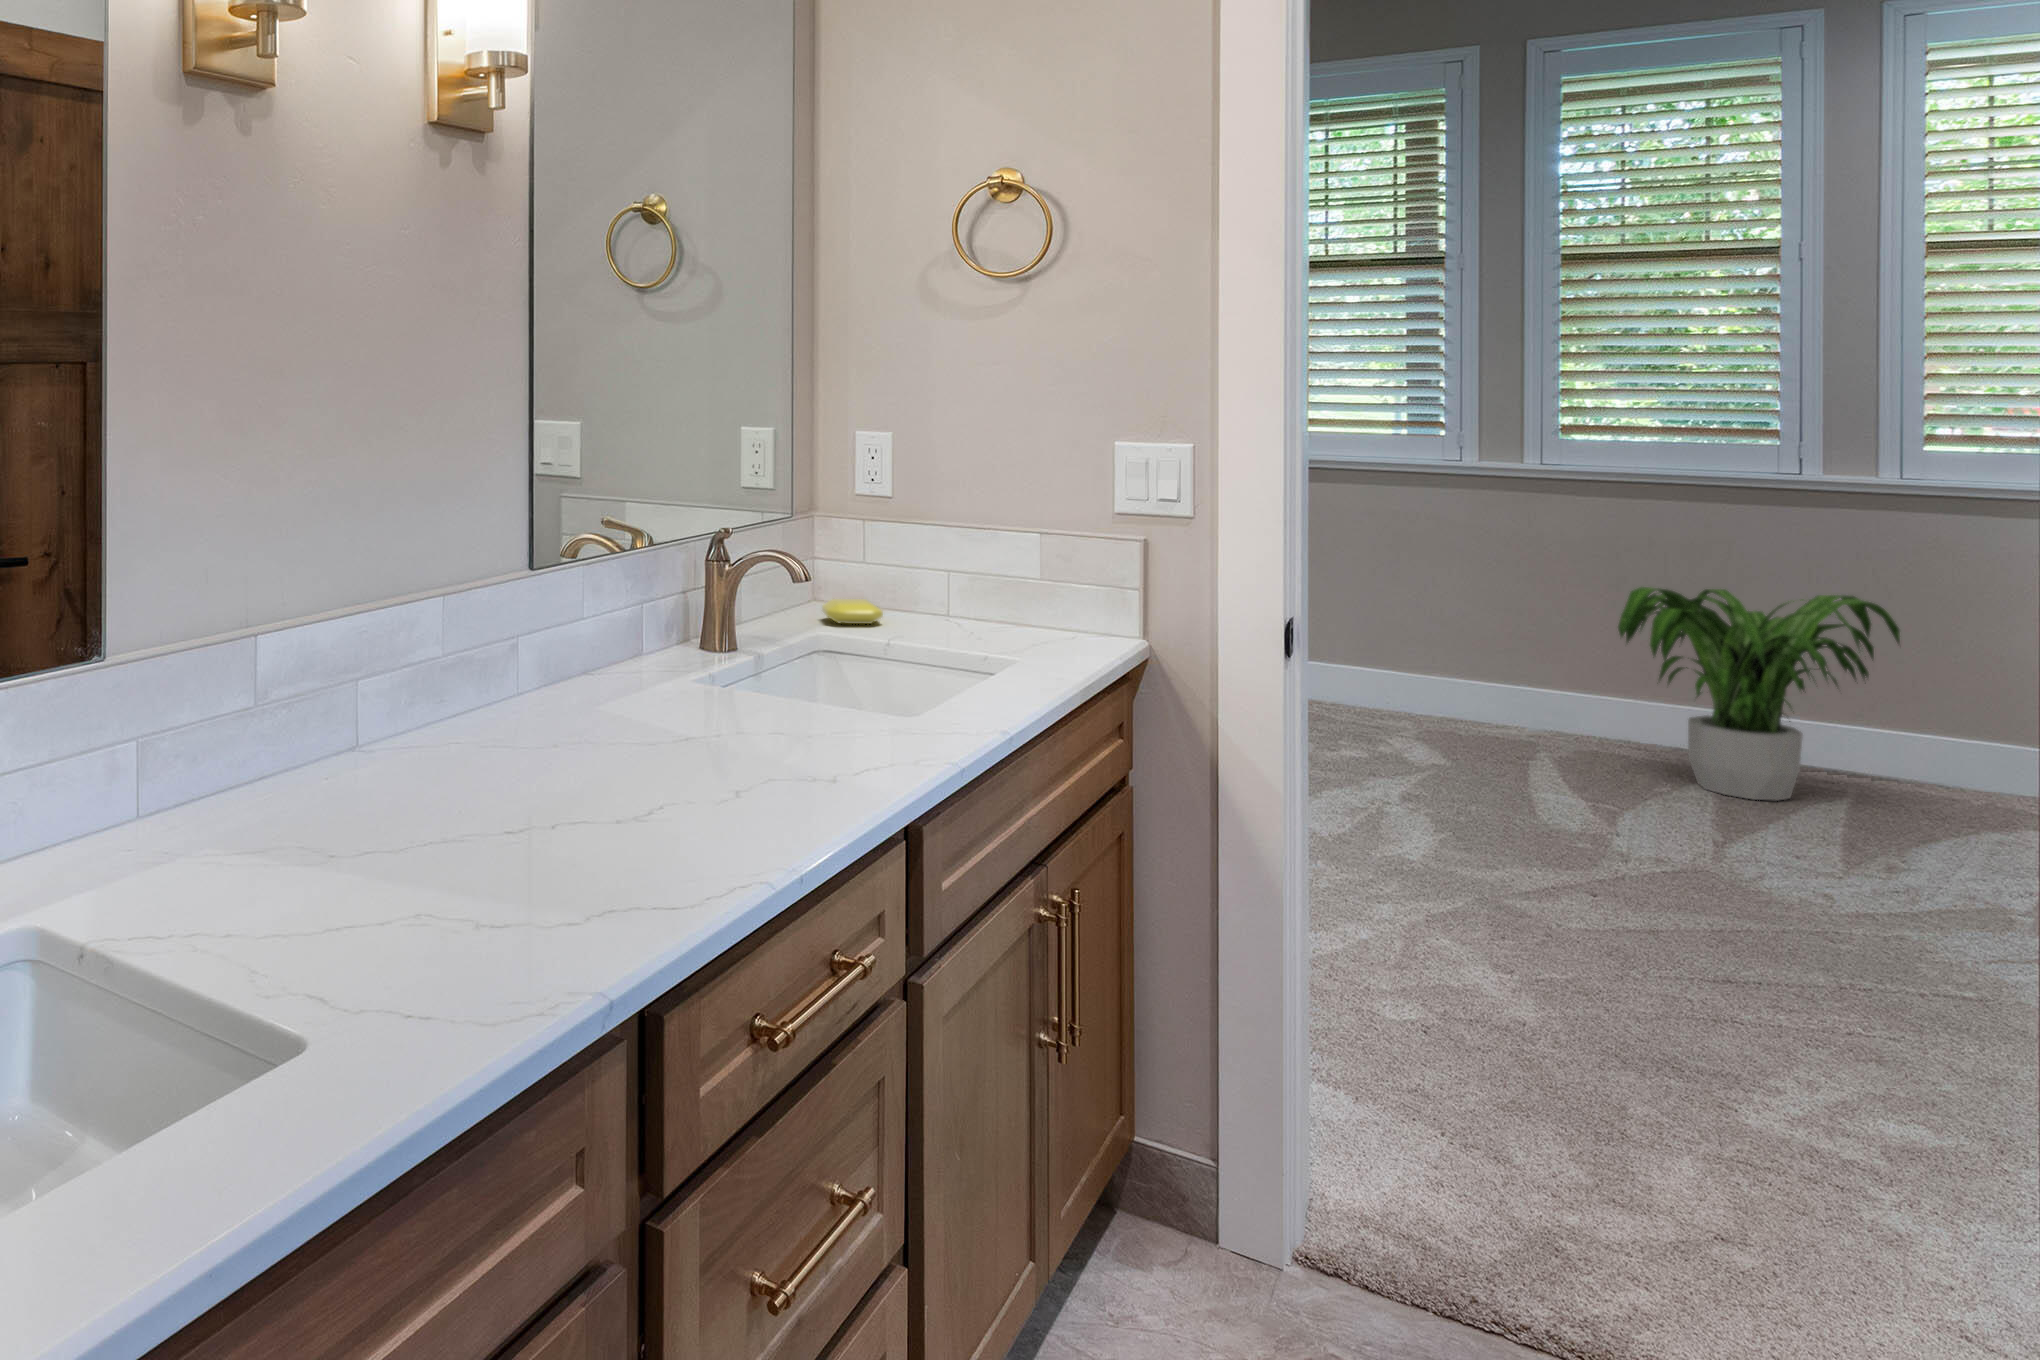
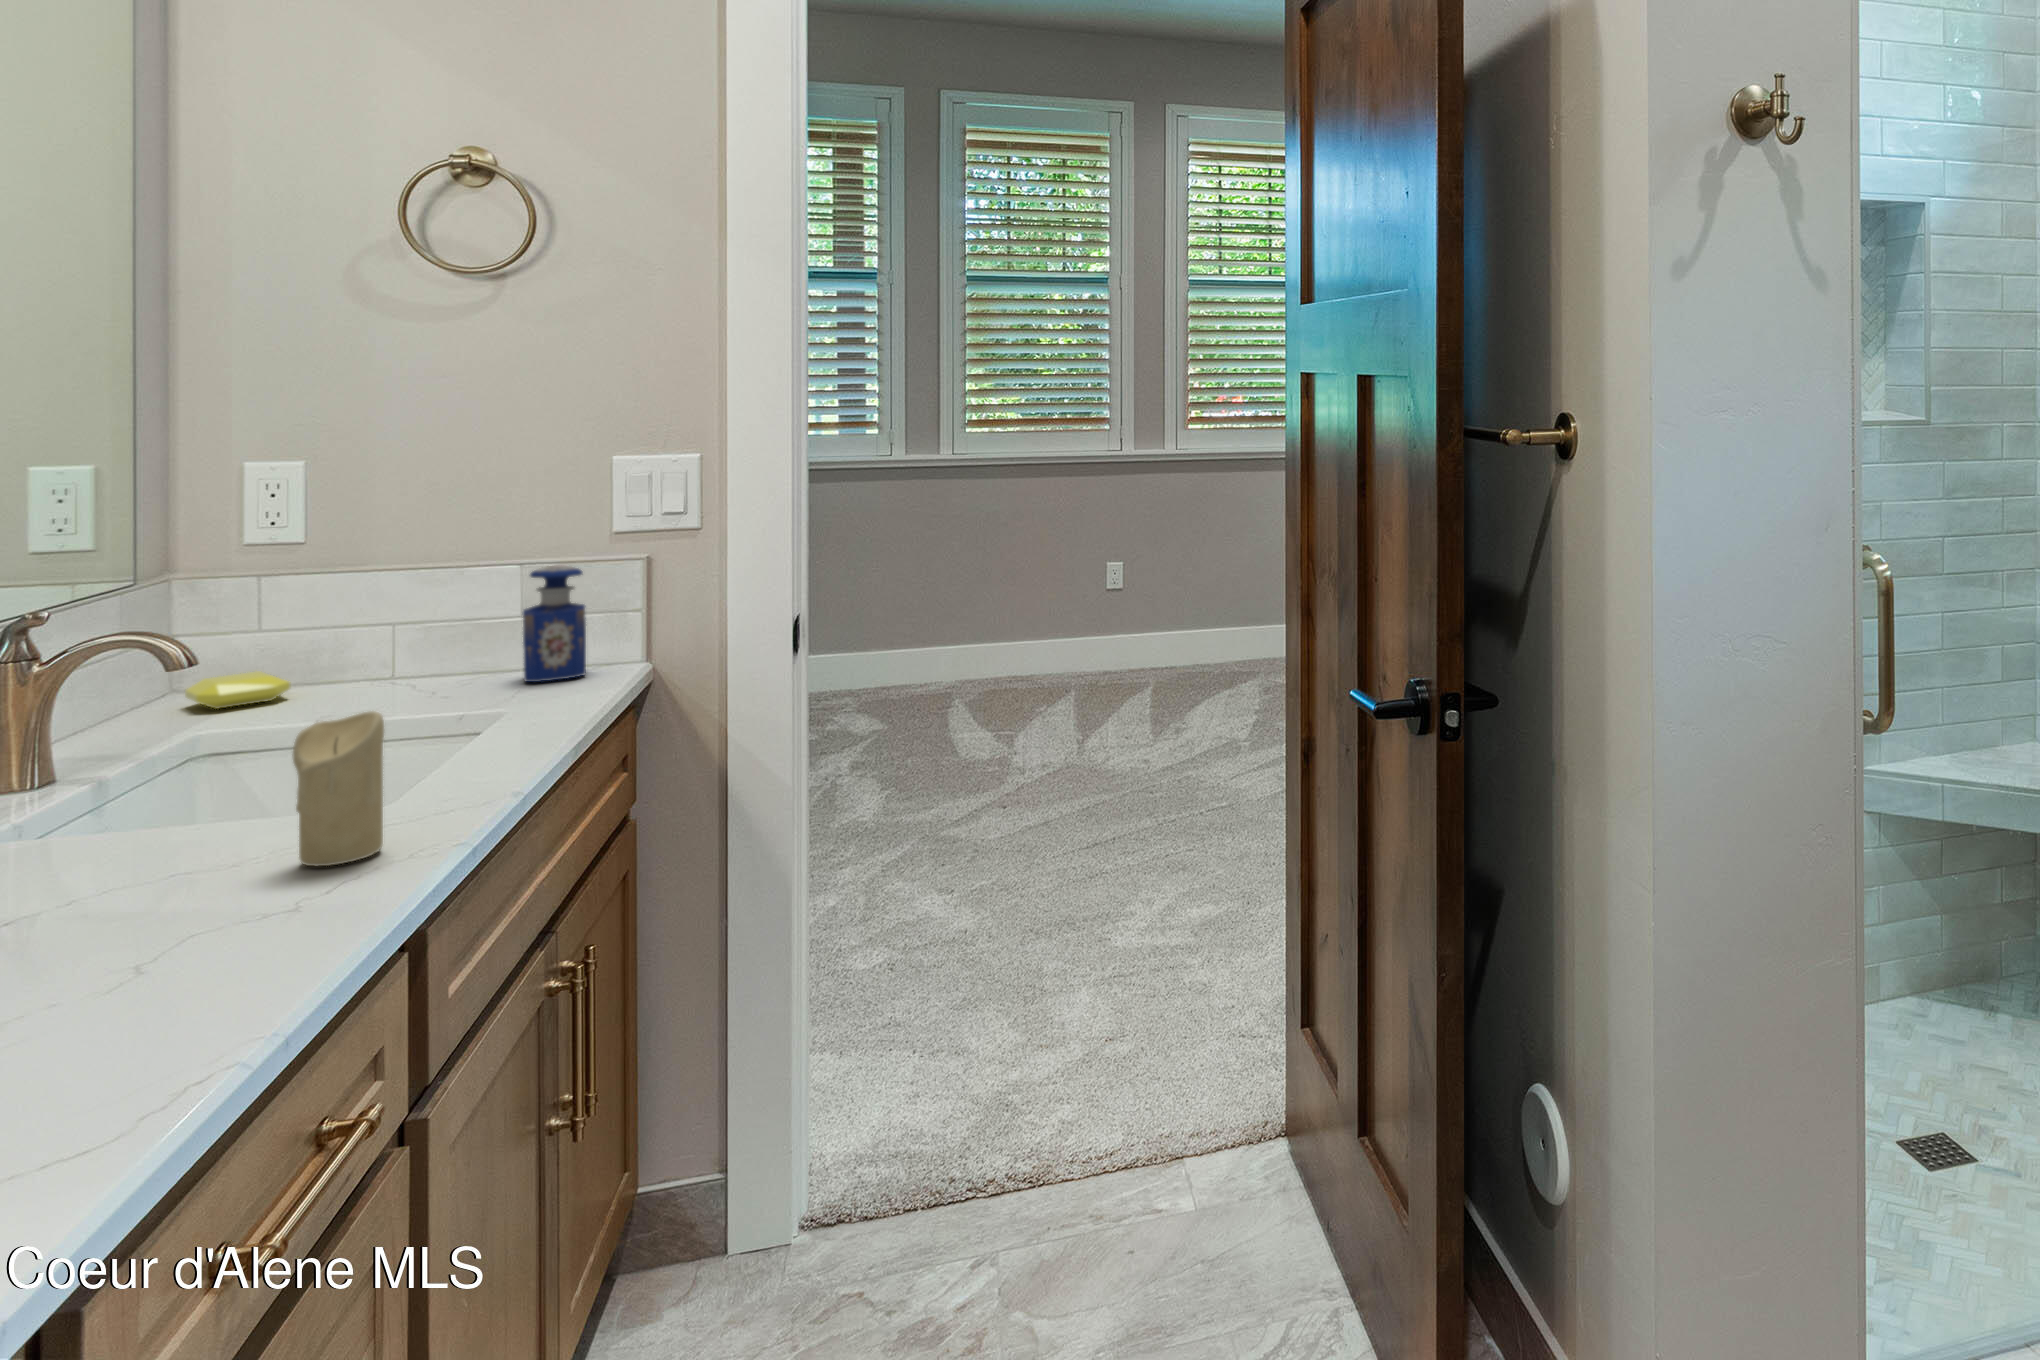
perfume bottle: none [1040,541,1091,646] -> present [523,566,586,682]
potted plant: present [1618,587,1900,800] -> none [1002,536,1172,699]
candle: none [841,639,899,756] -> present [292,711,384,866]

